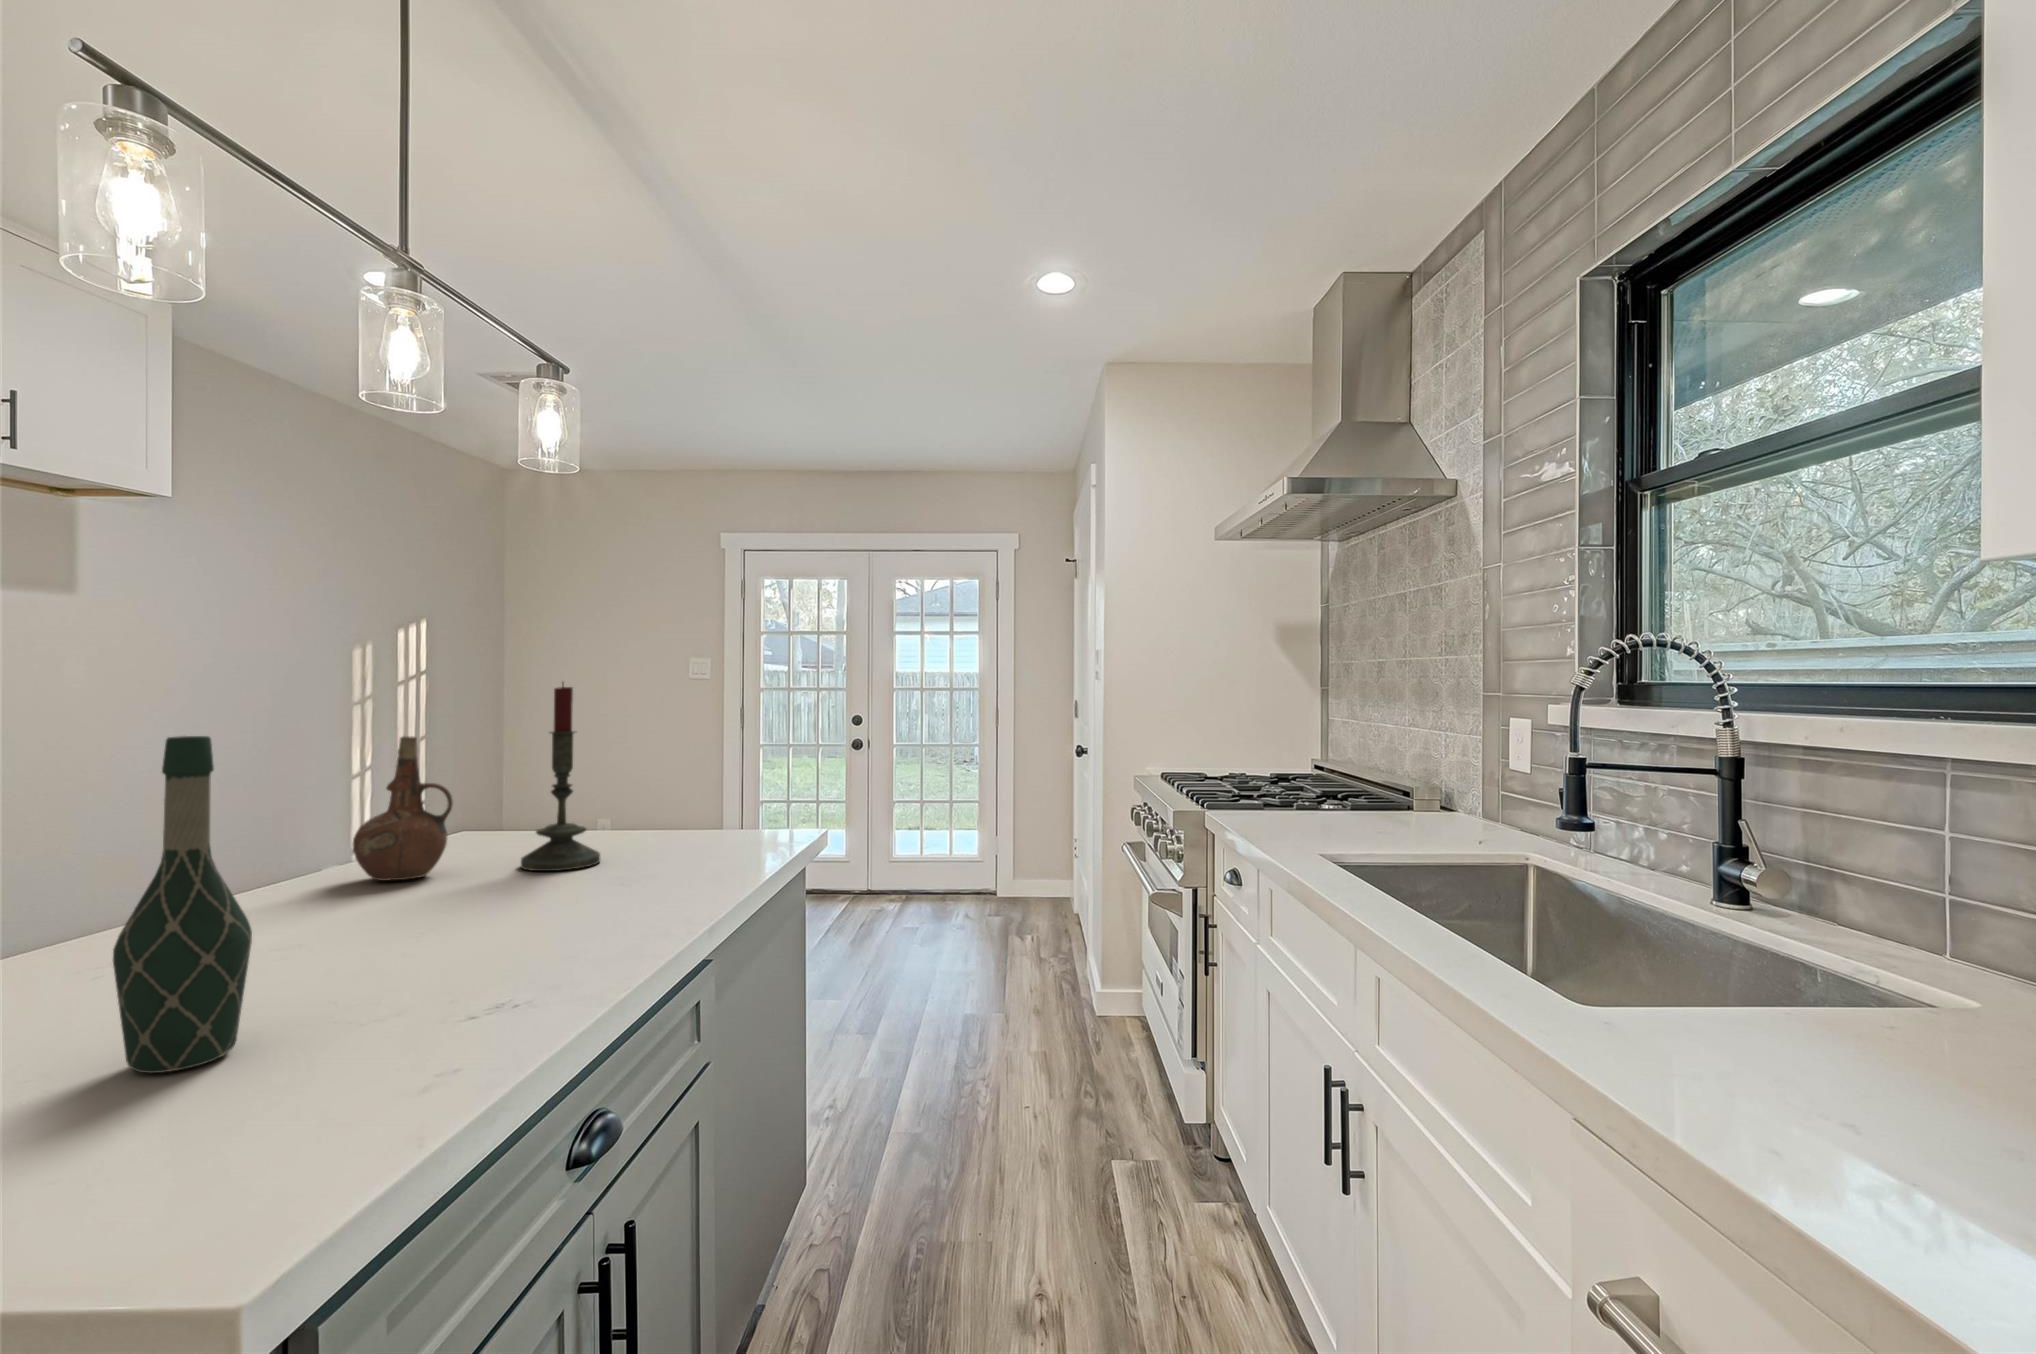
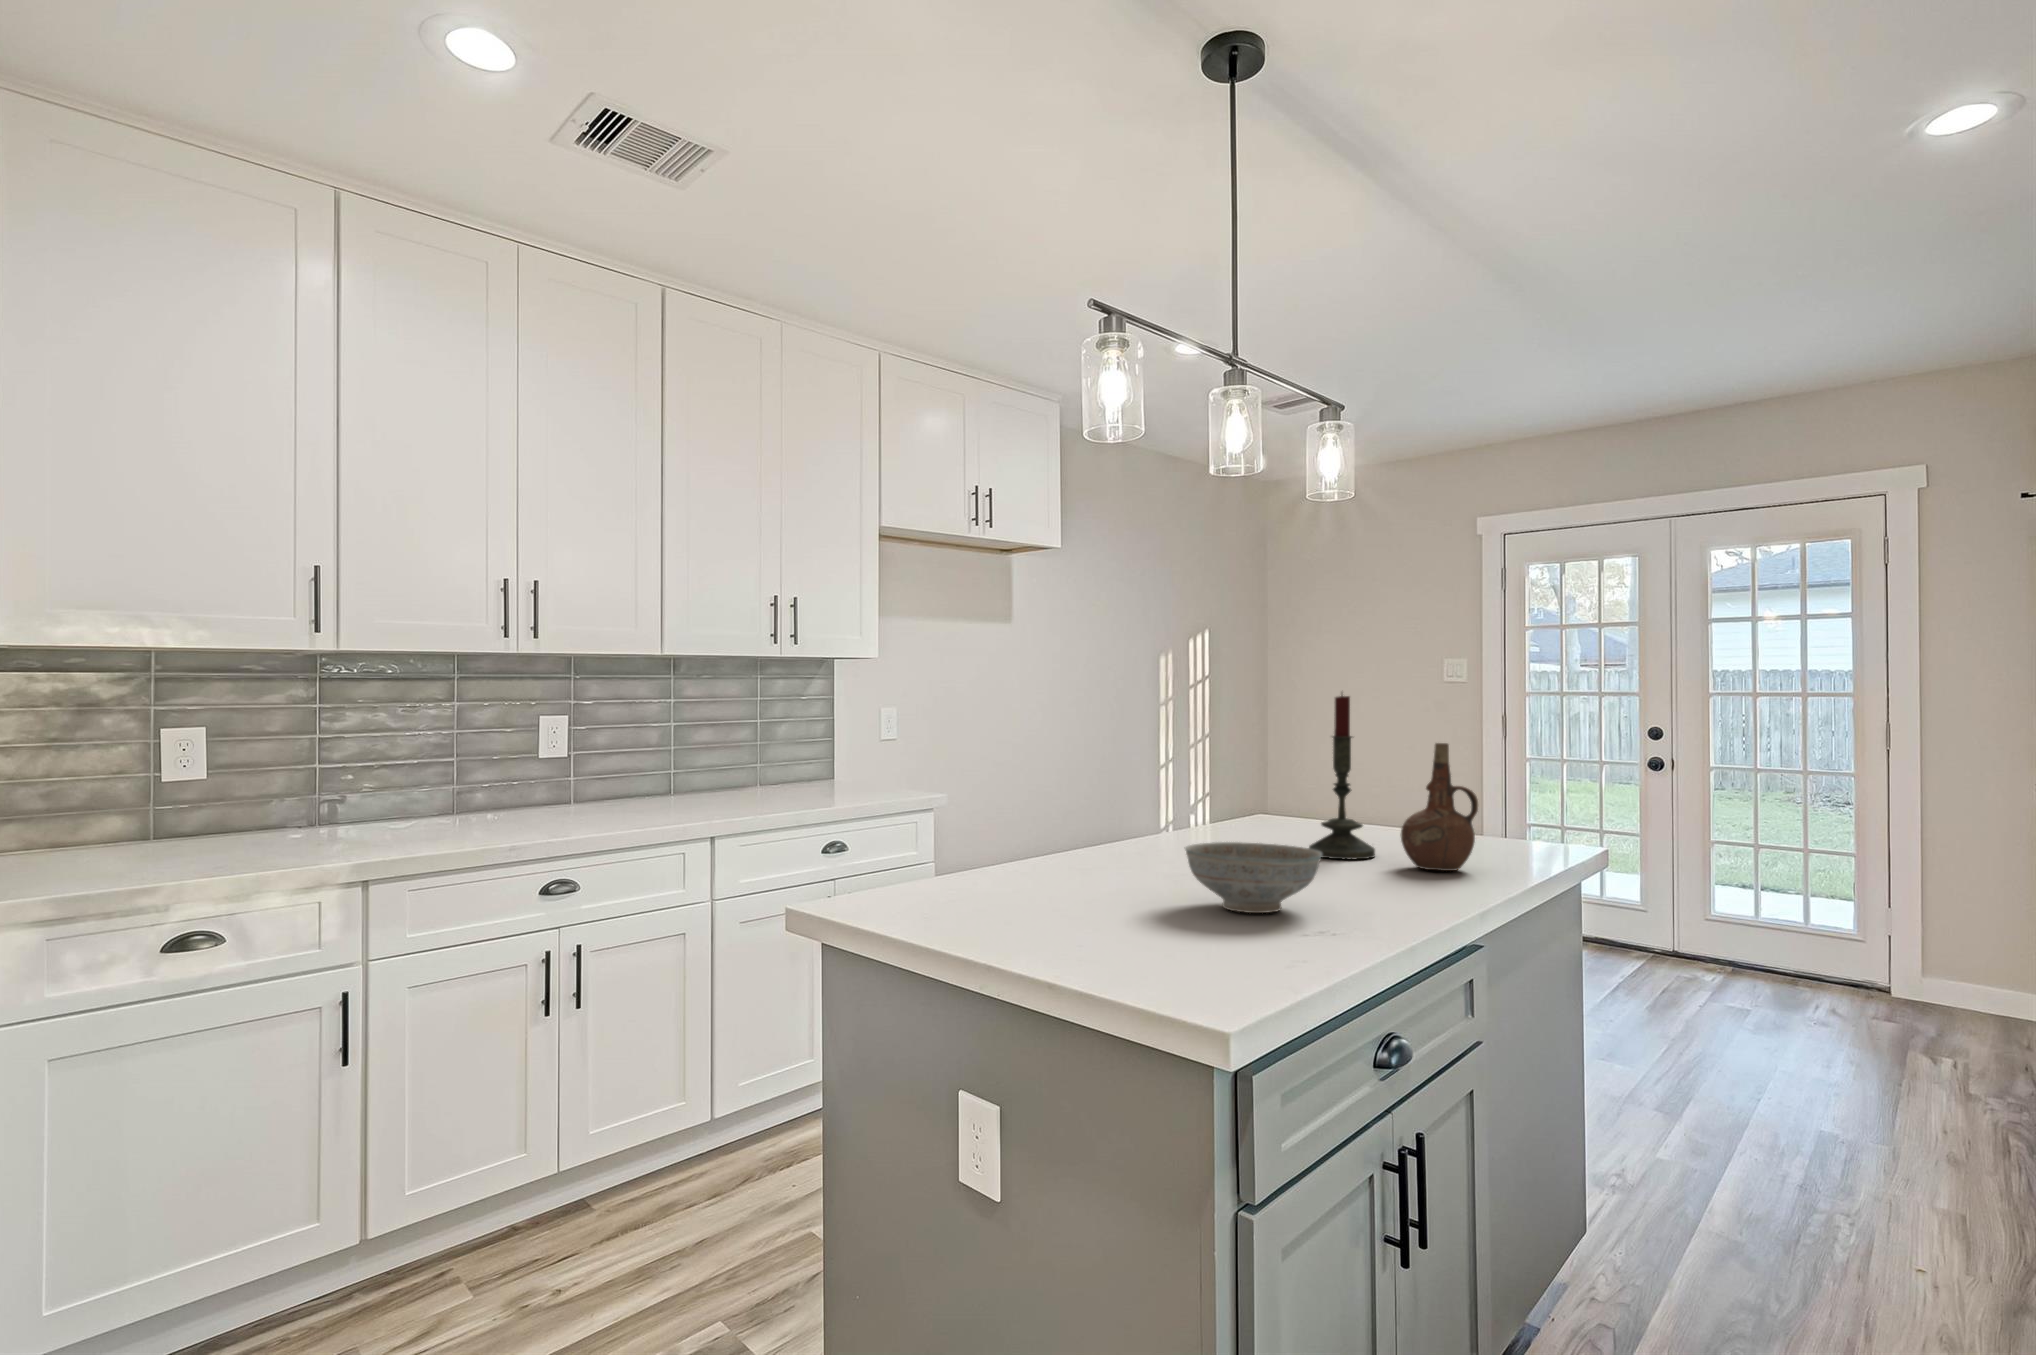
wine bottle: present [113,736,252,1073] -> none [1121,731,1186,937]
ceramic pitcher: present [353,736,453,881] -> present [1401,743,1478,871]
decorative bowl: none [285,876,507,983] -> present [1185,842,1322,913]

